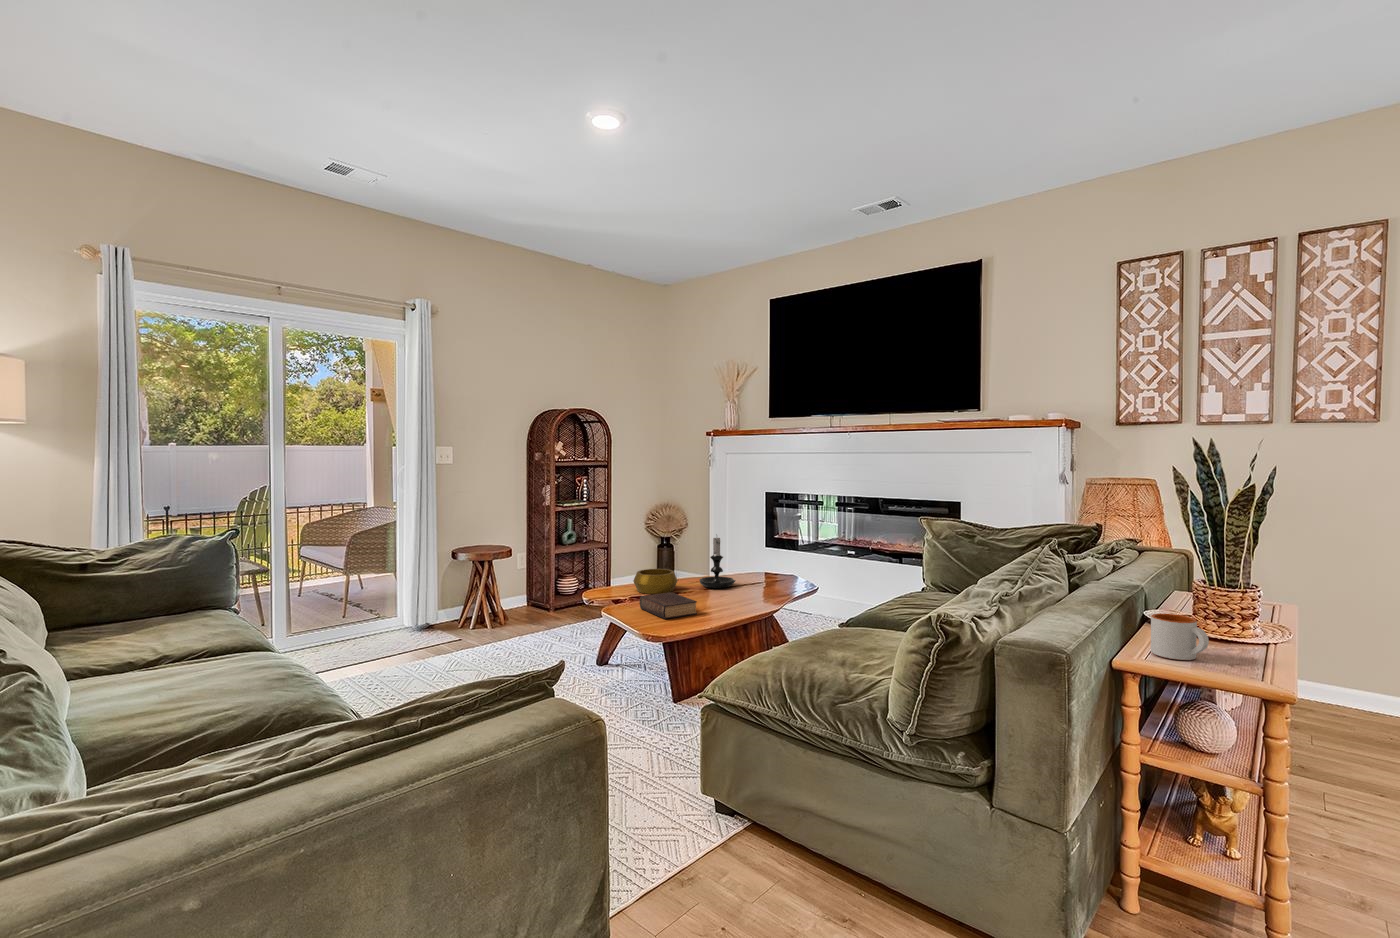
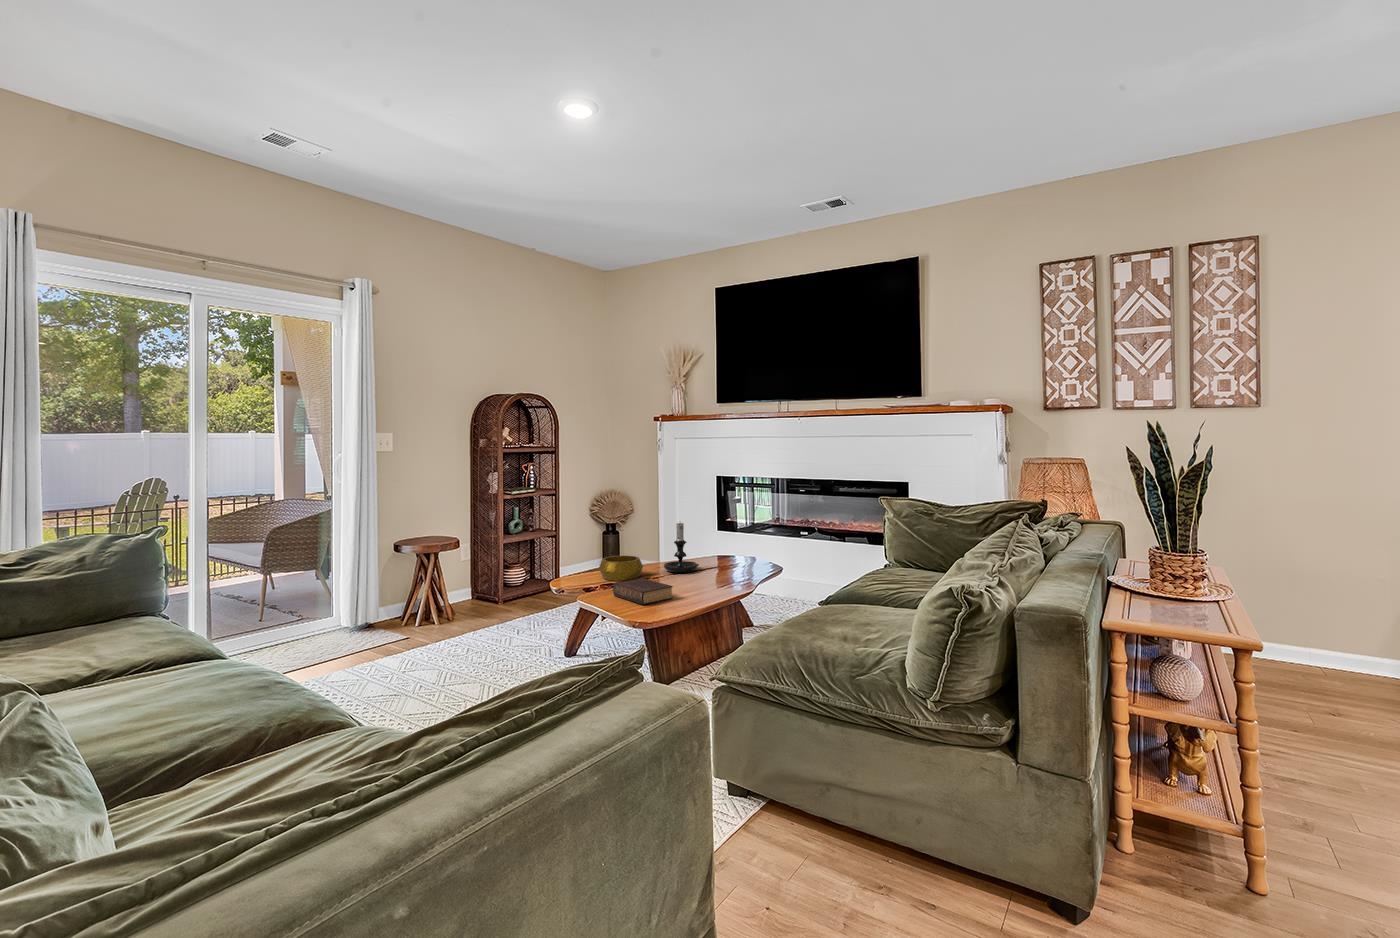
mug: present [1151,613,1209,660] -> none [1139,578,1192,619]

